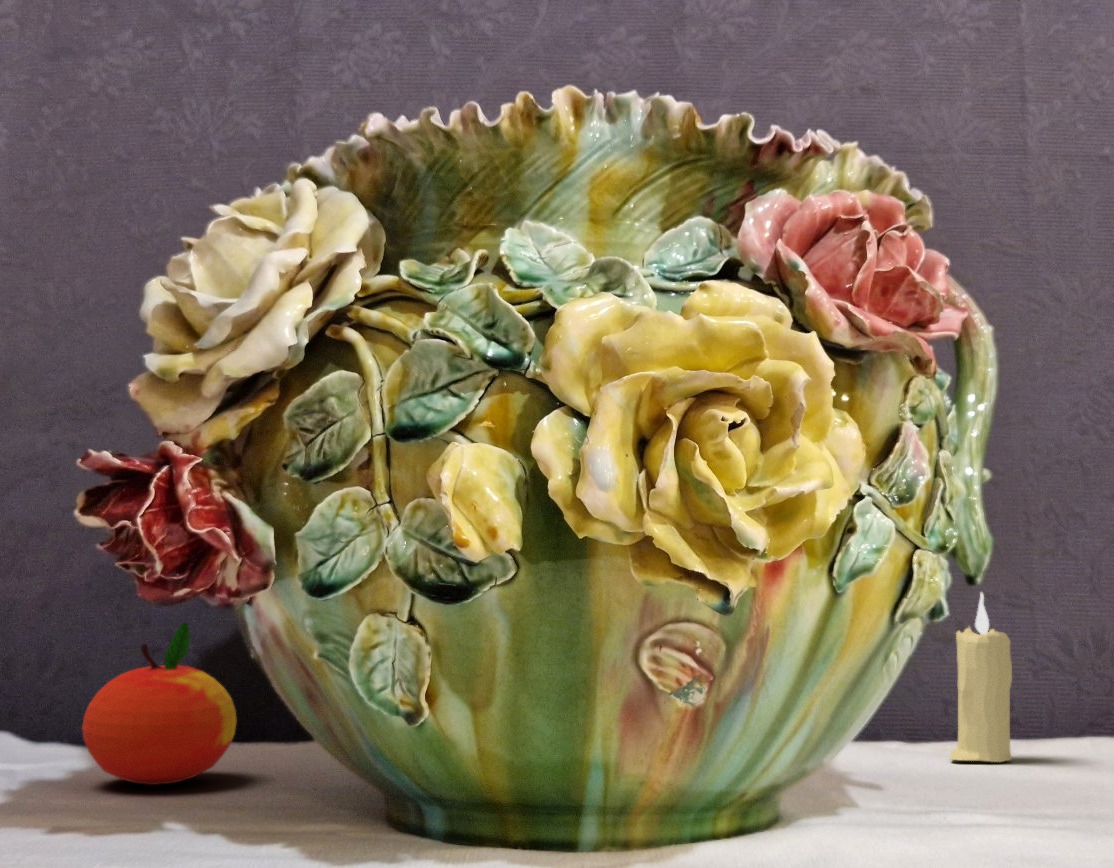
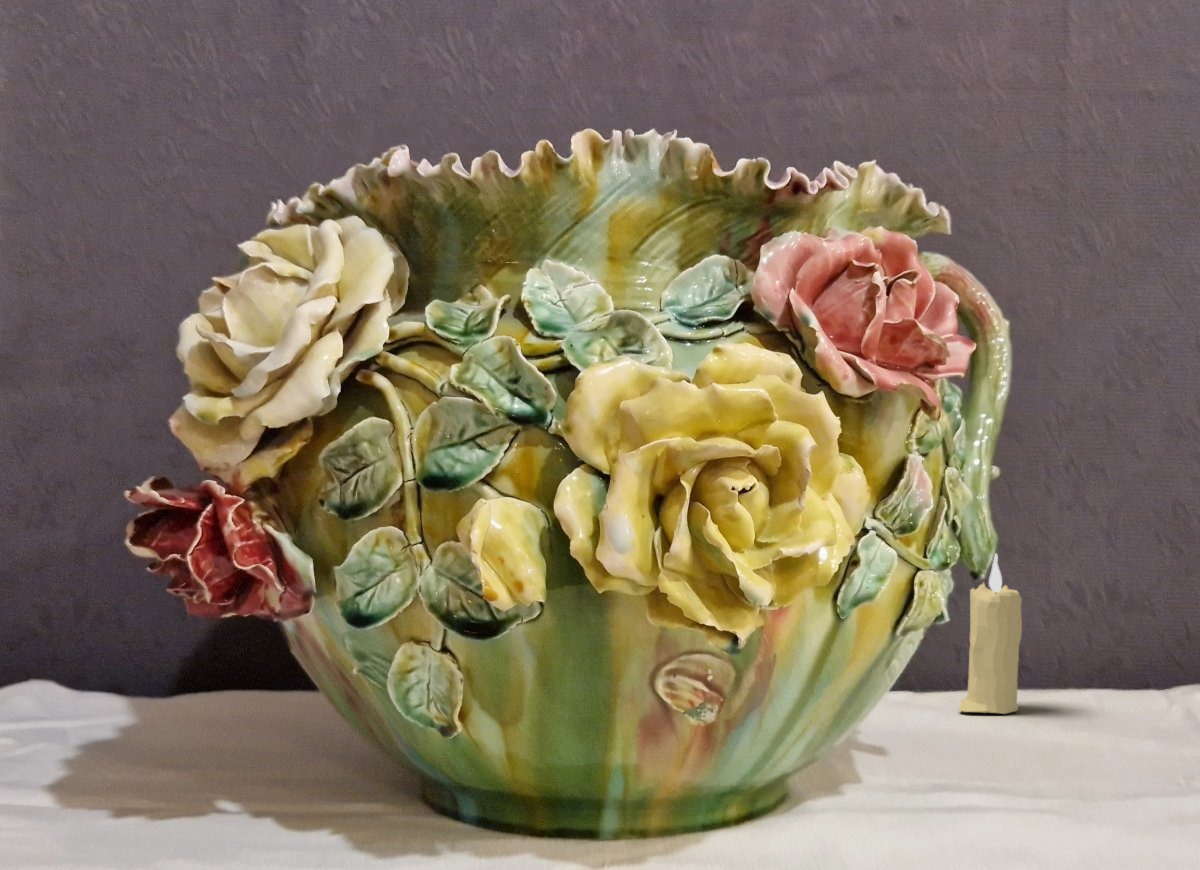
apple: present [82,622,237,785] -> none [132,592,278,747]

